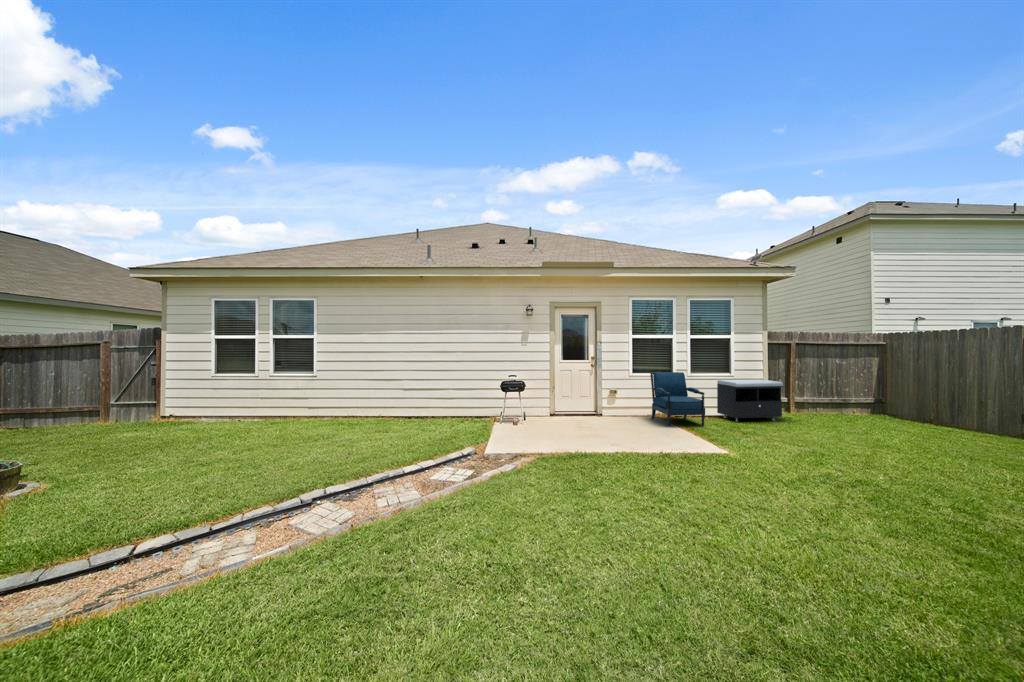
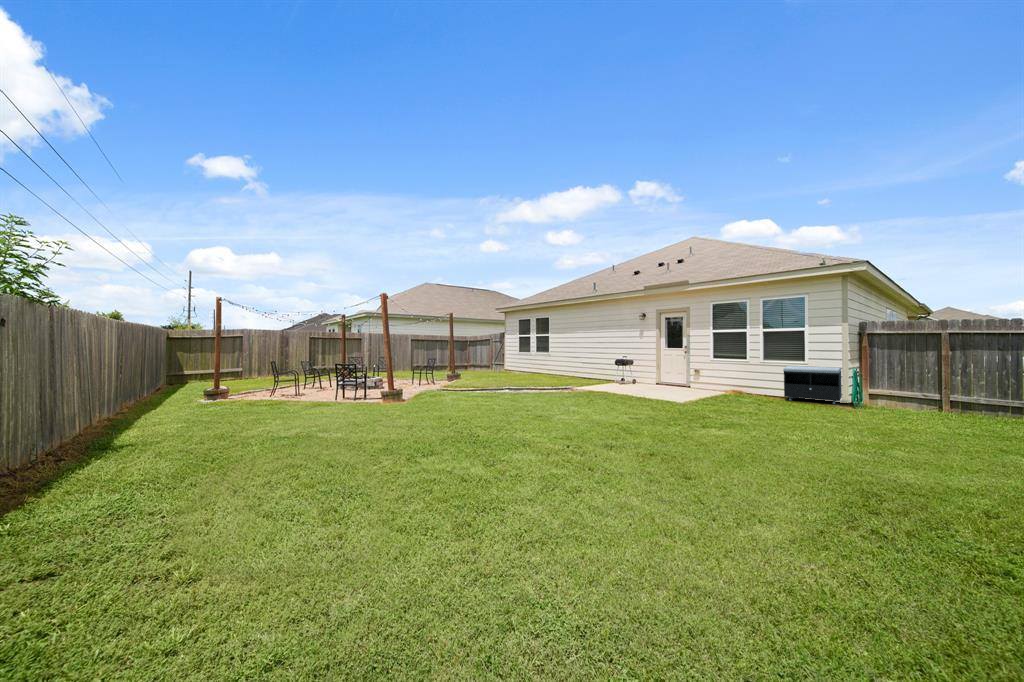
chair: present [650,372,705,426] -> none [713,358,754,398]

